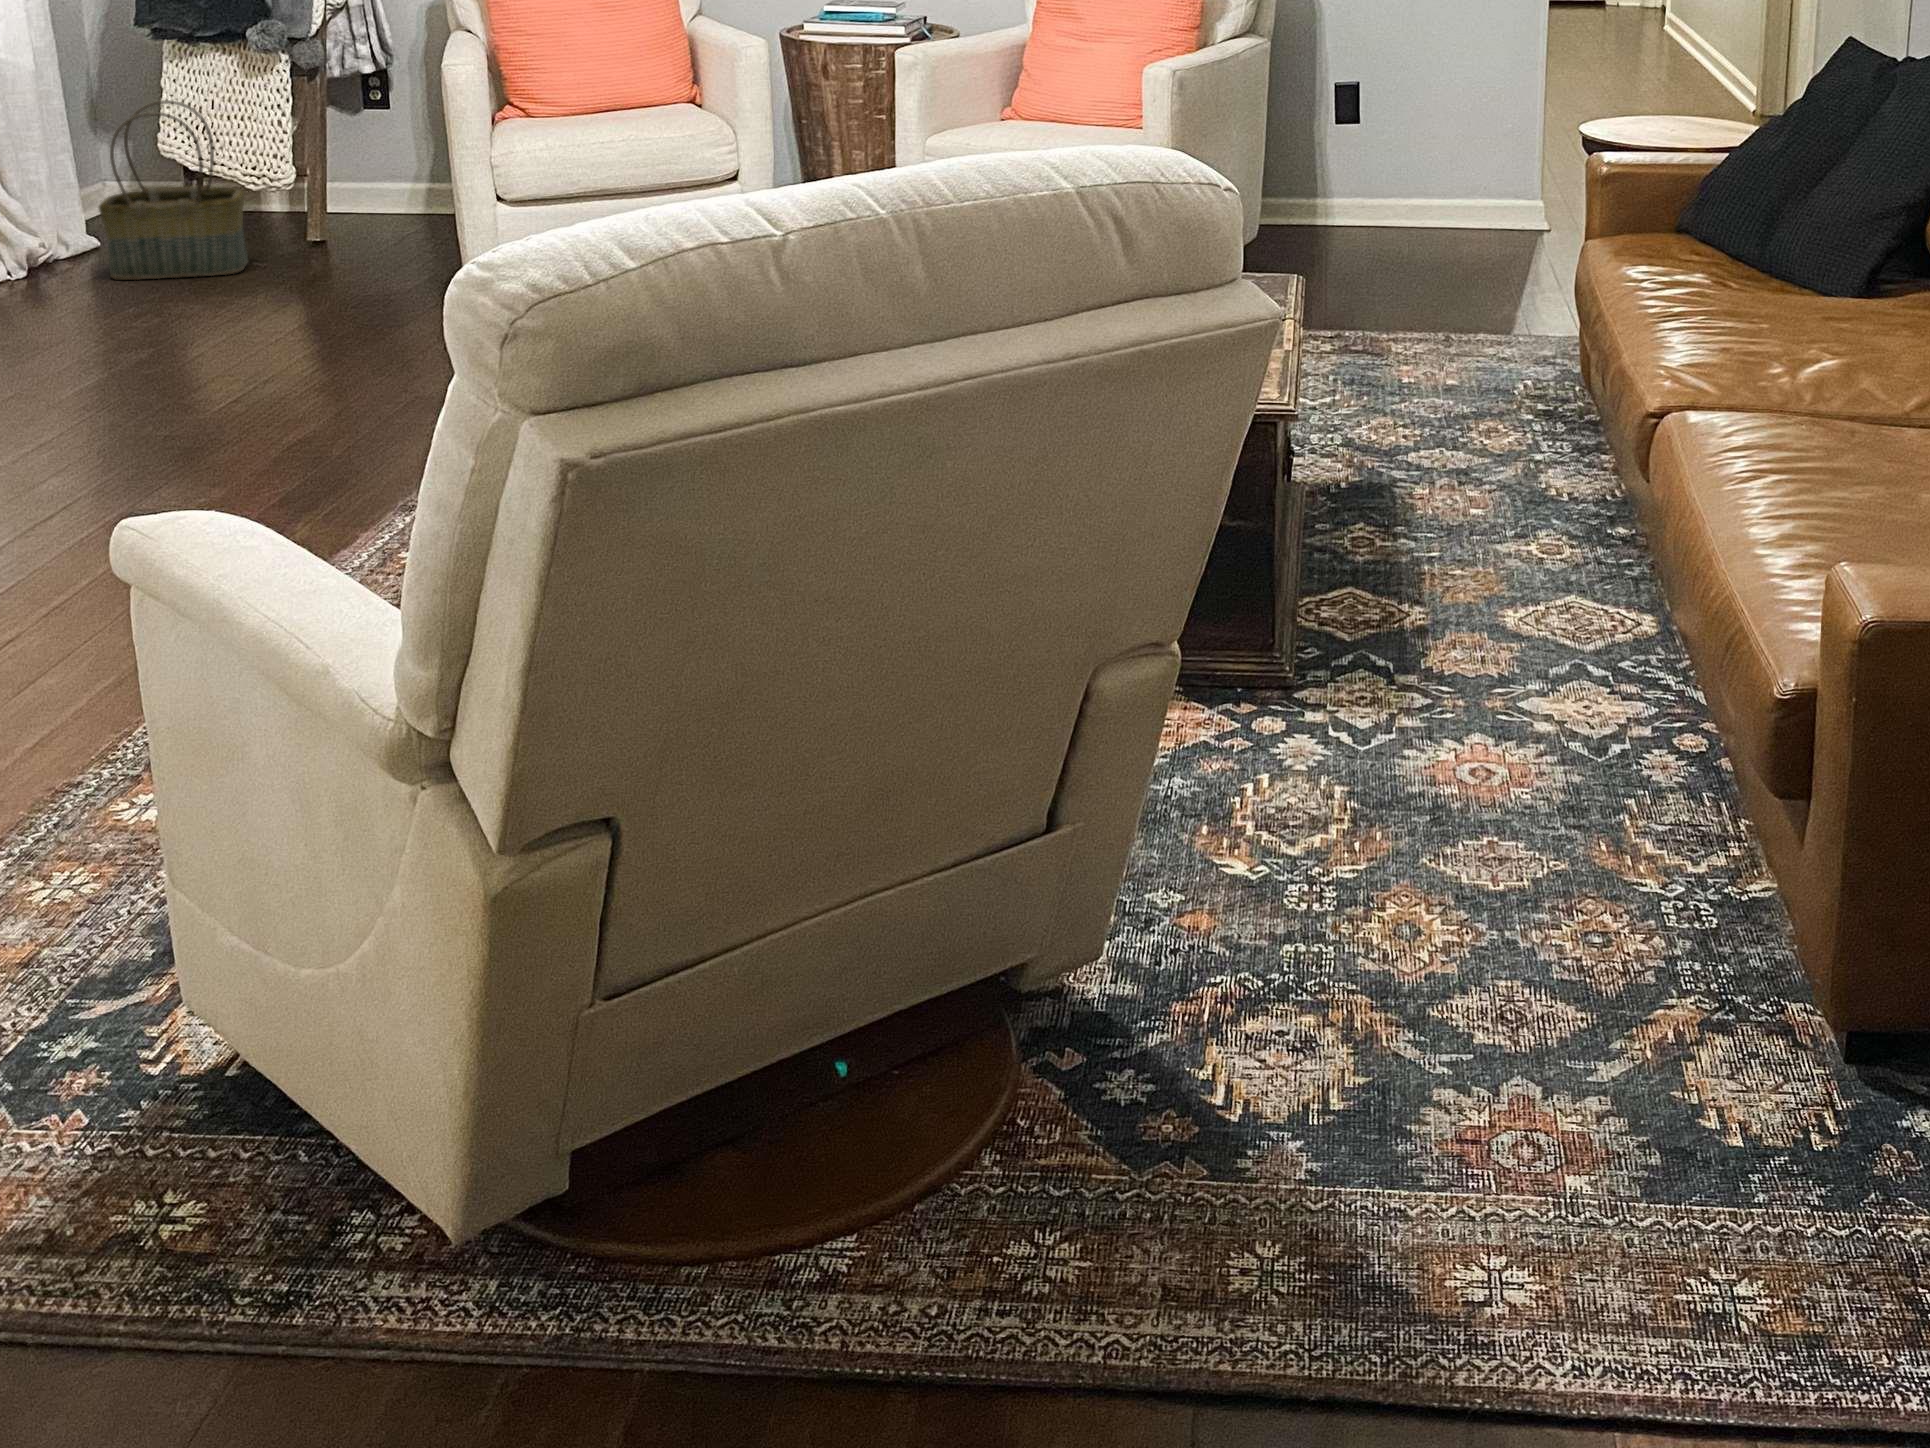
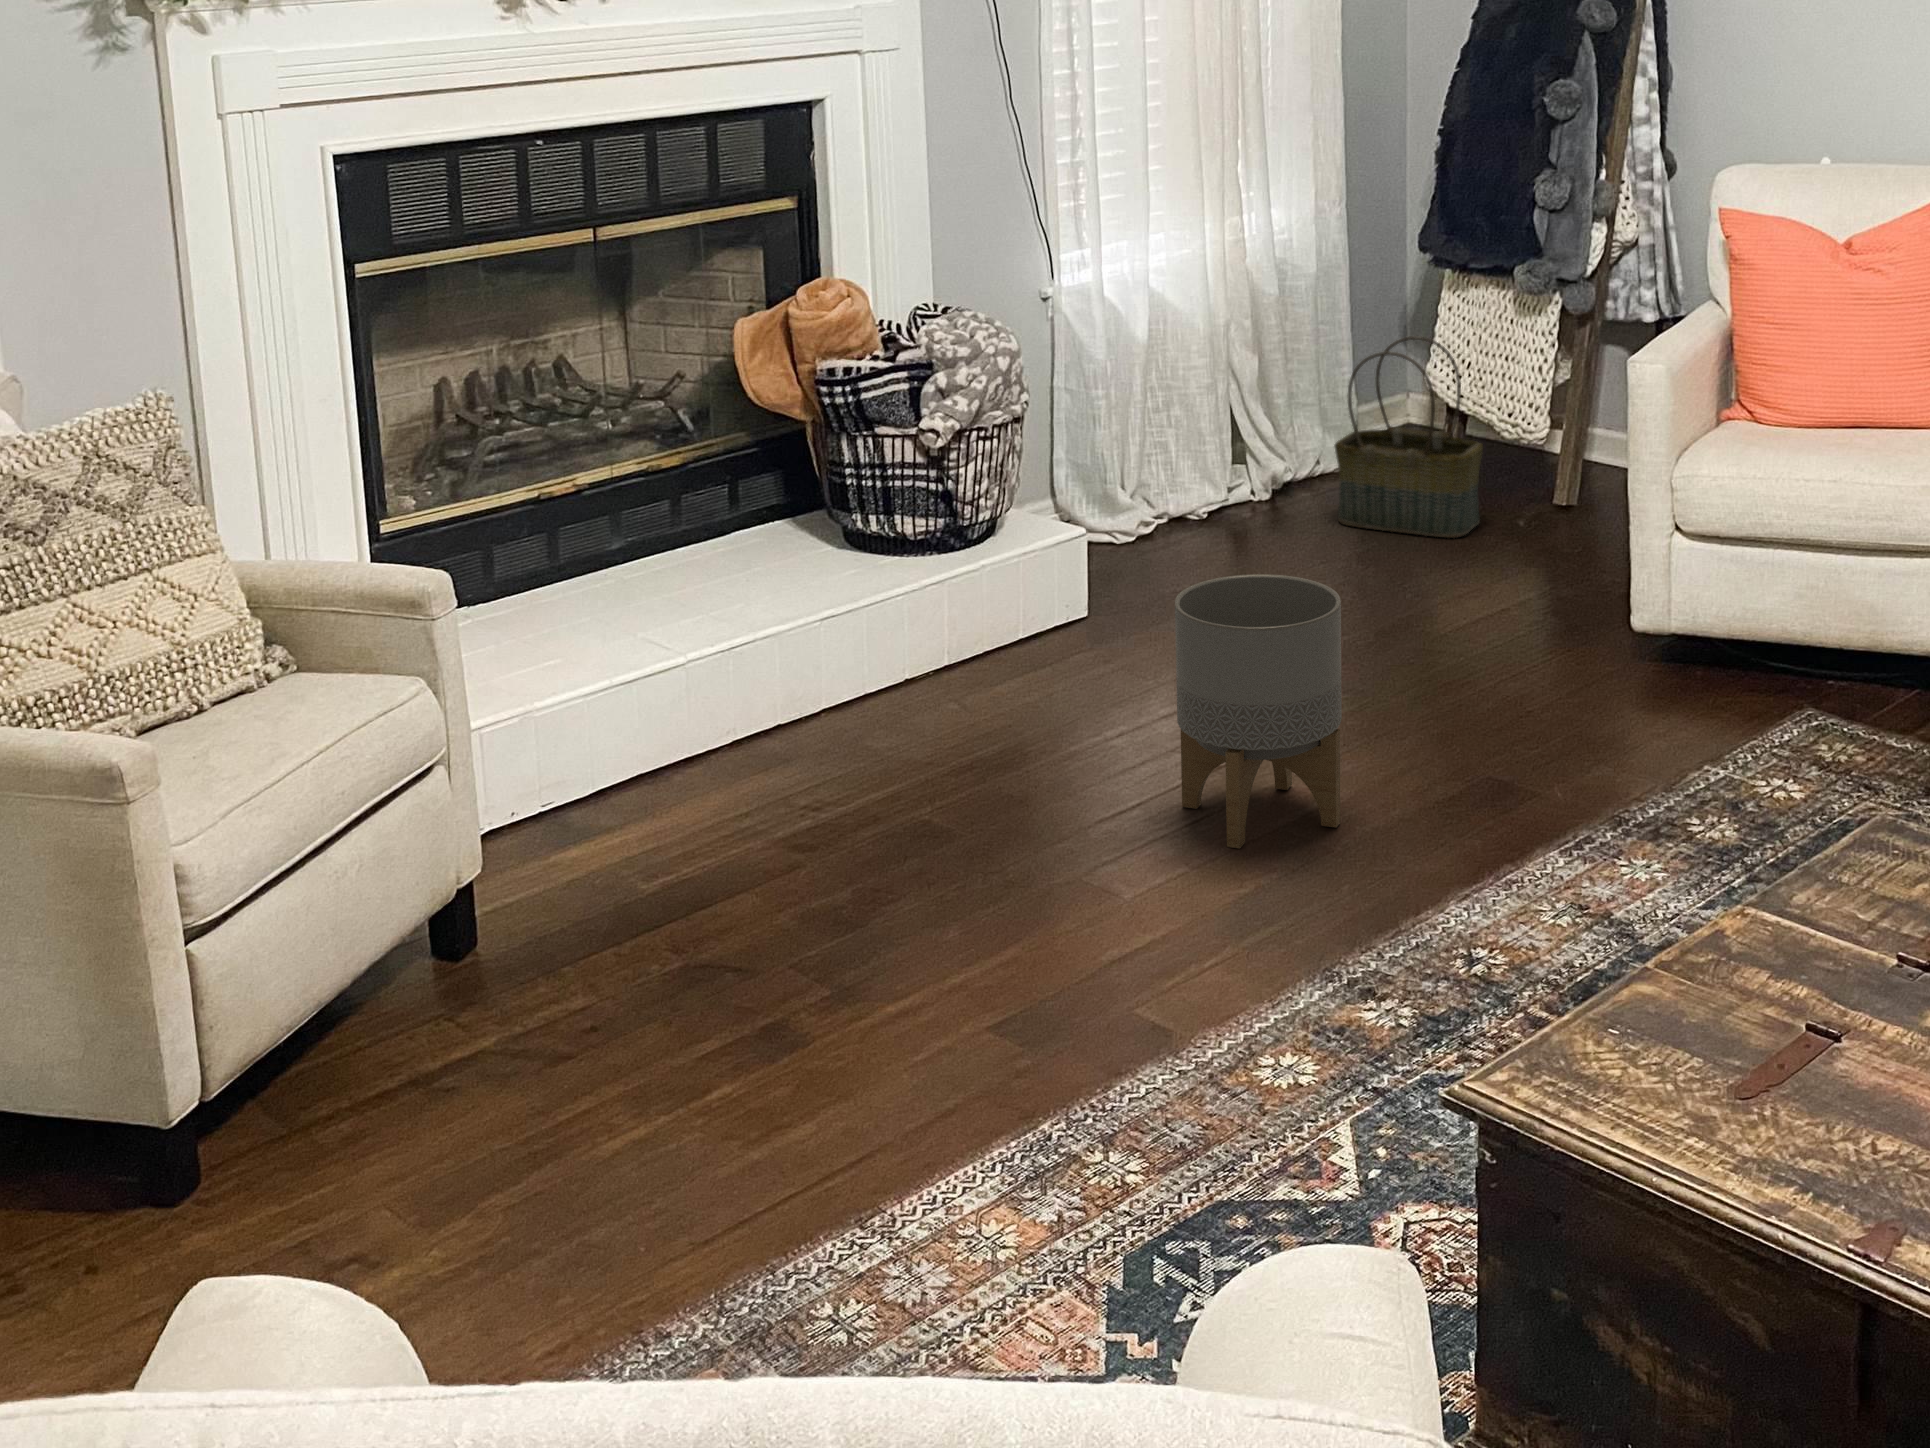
planter: none [134,252,304,473] -> present [1175,574,1342,849]

